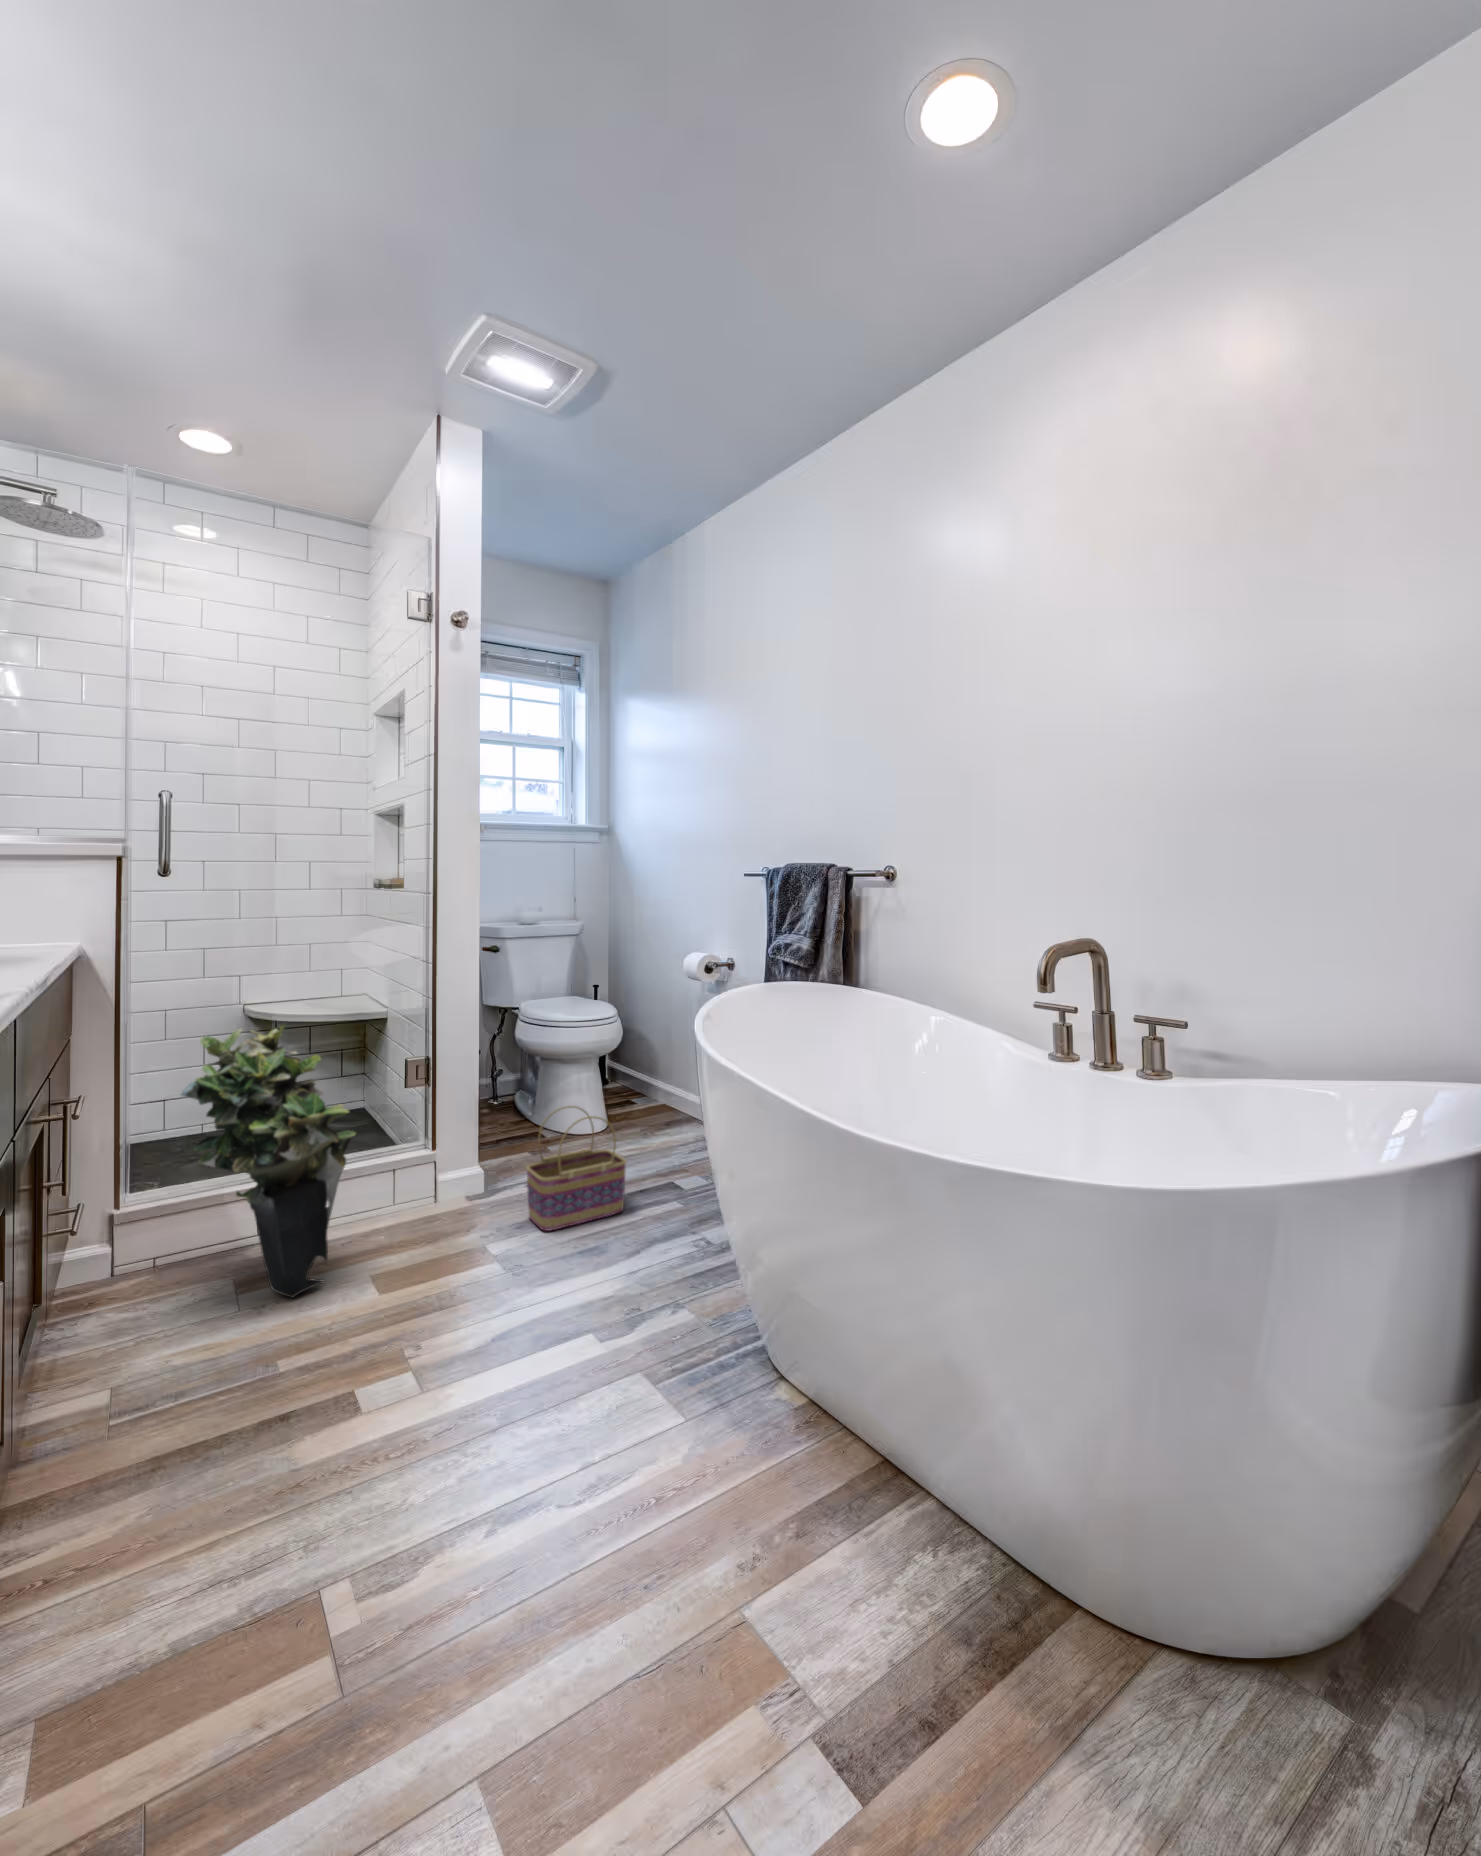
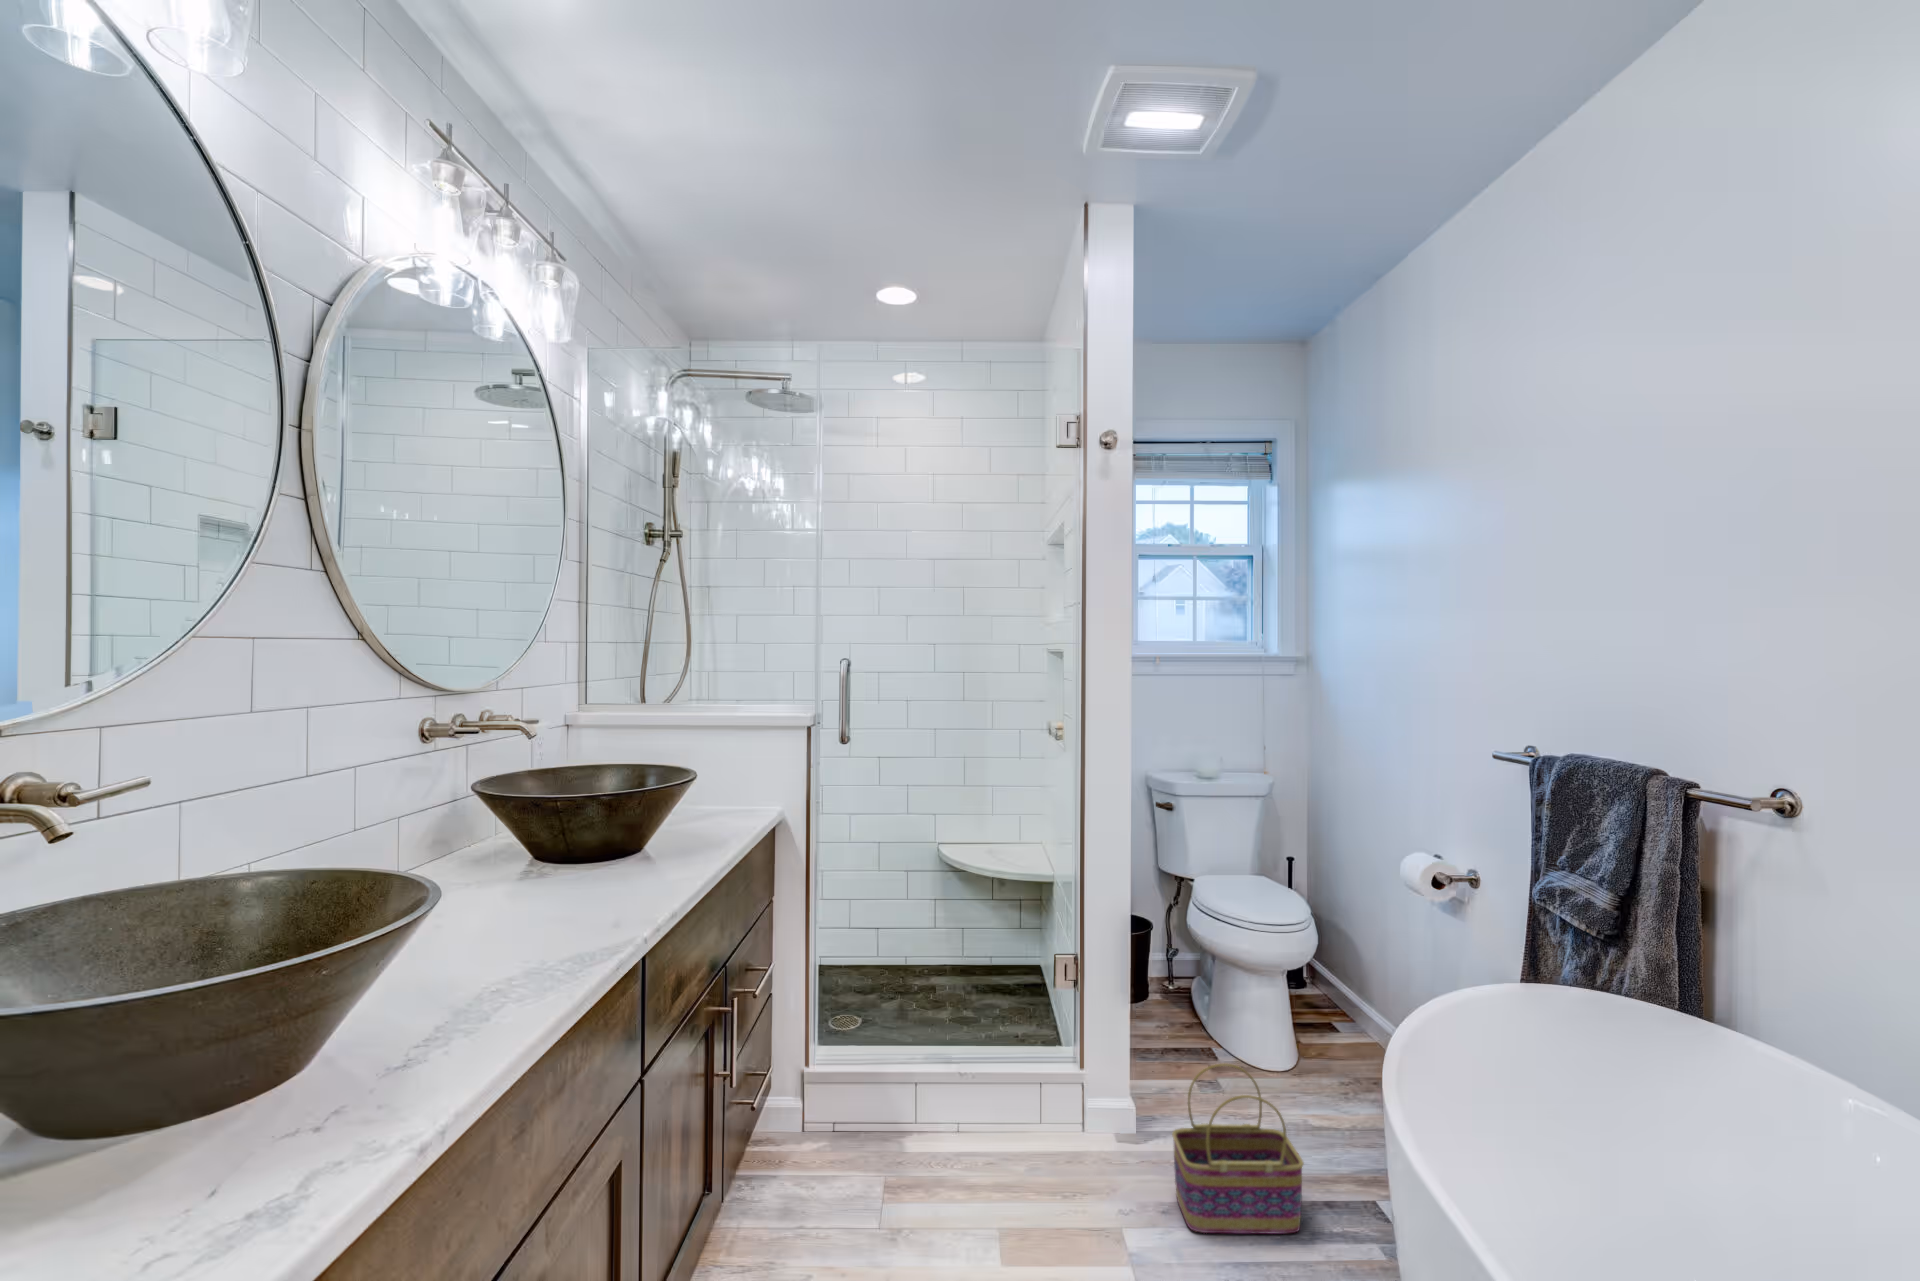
potted plant: present [180,1025,355,1298] -> none [831,922,984,1231]

